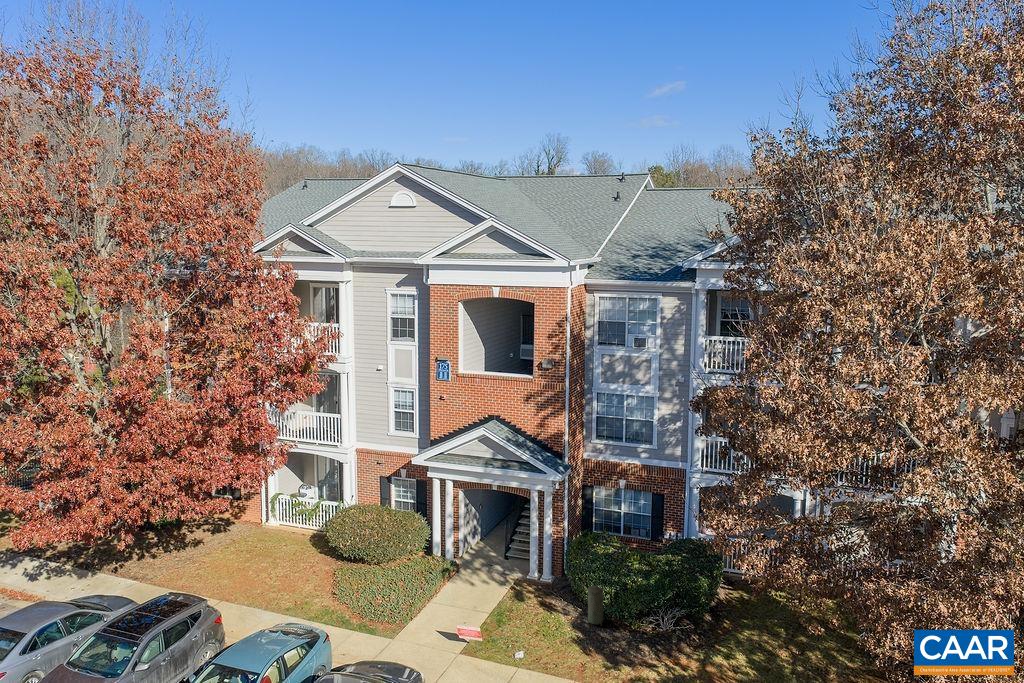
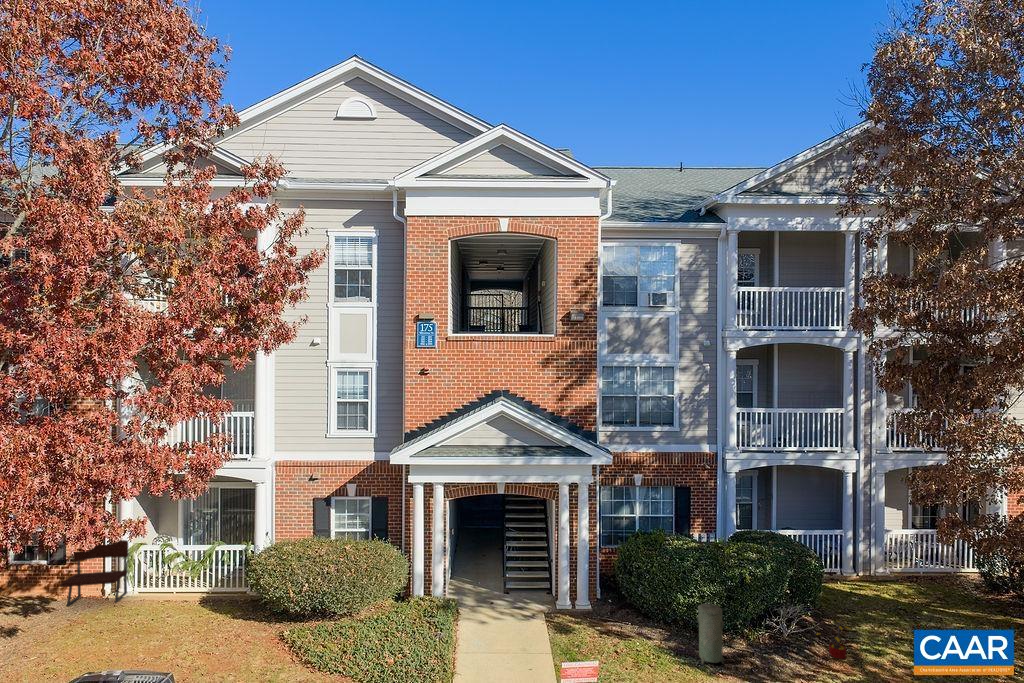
bench: none [235,490,273,529] -> present [60,540,128,606]
decorative plant: none [671,607,703,637] -> present [817,619,851,659]

